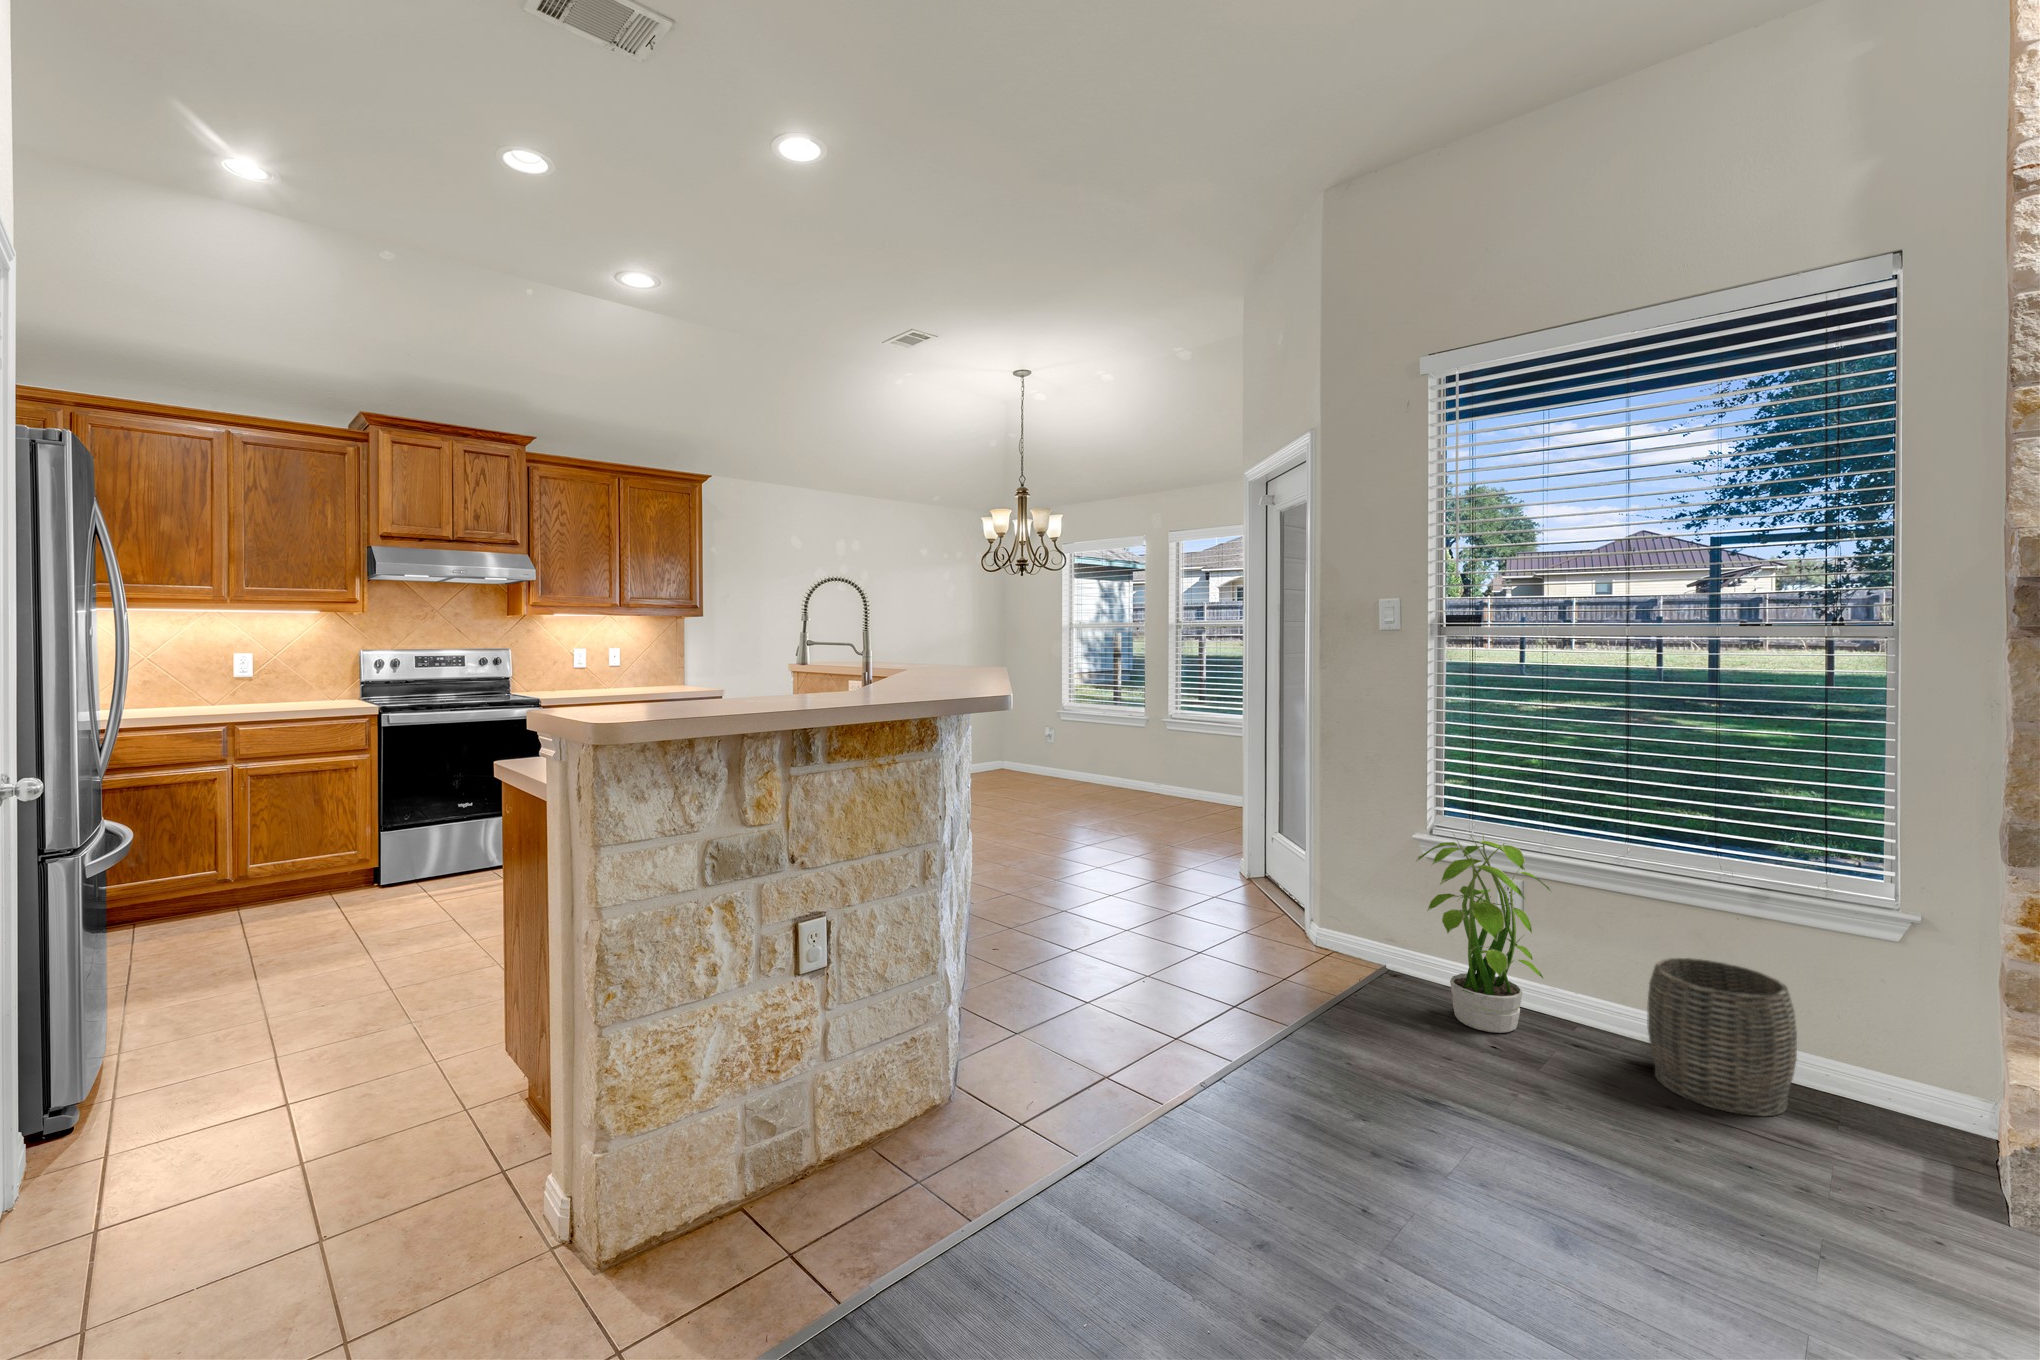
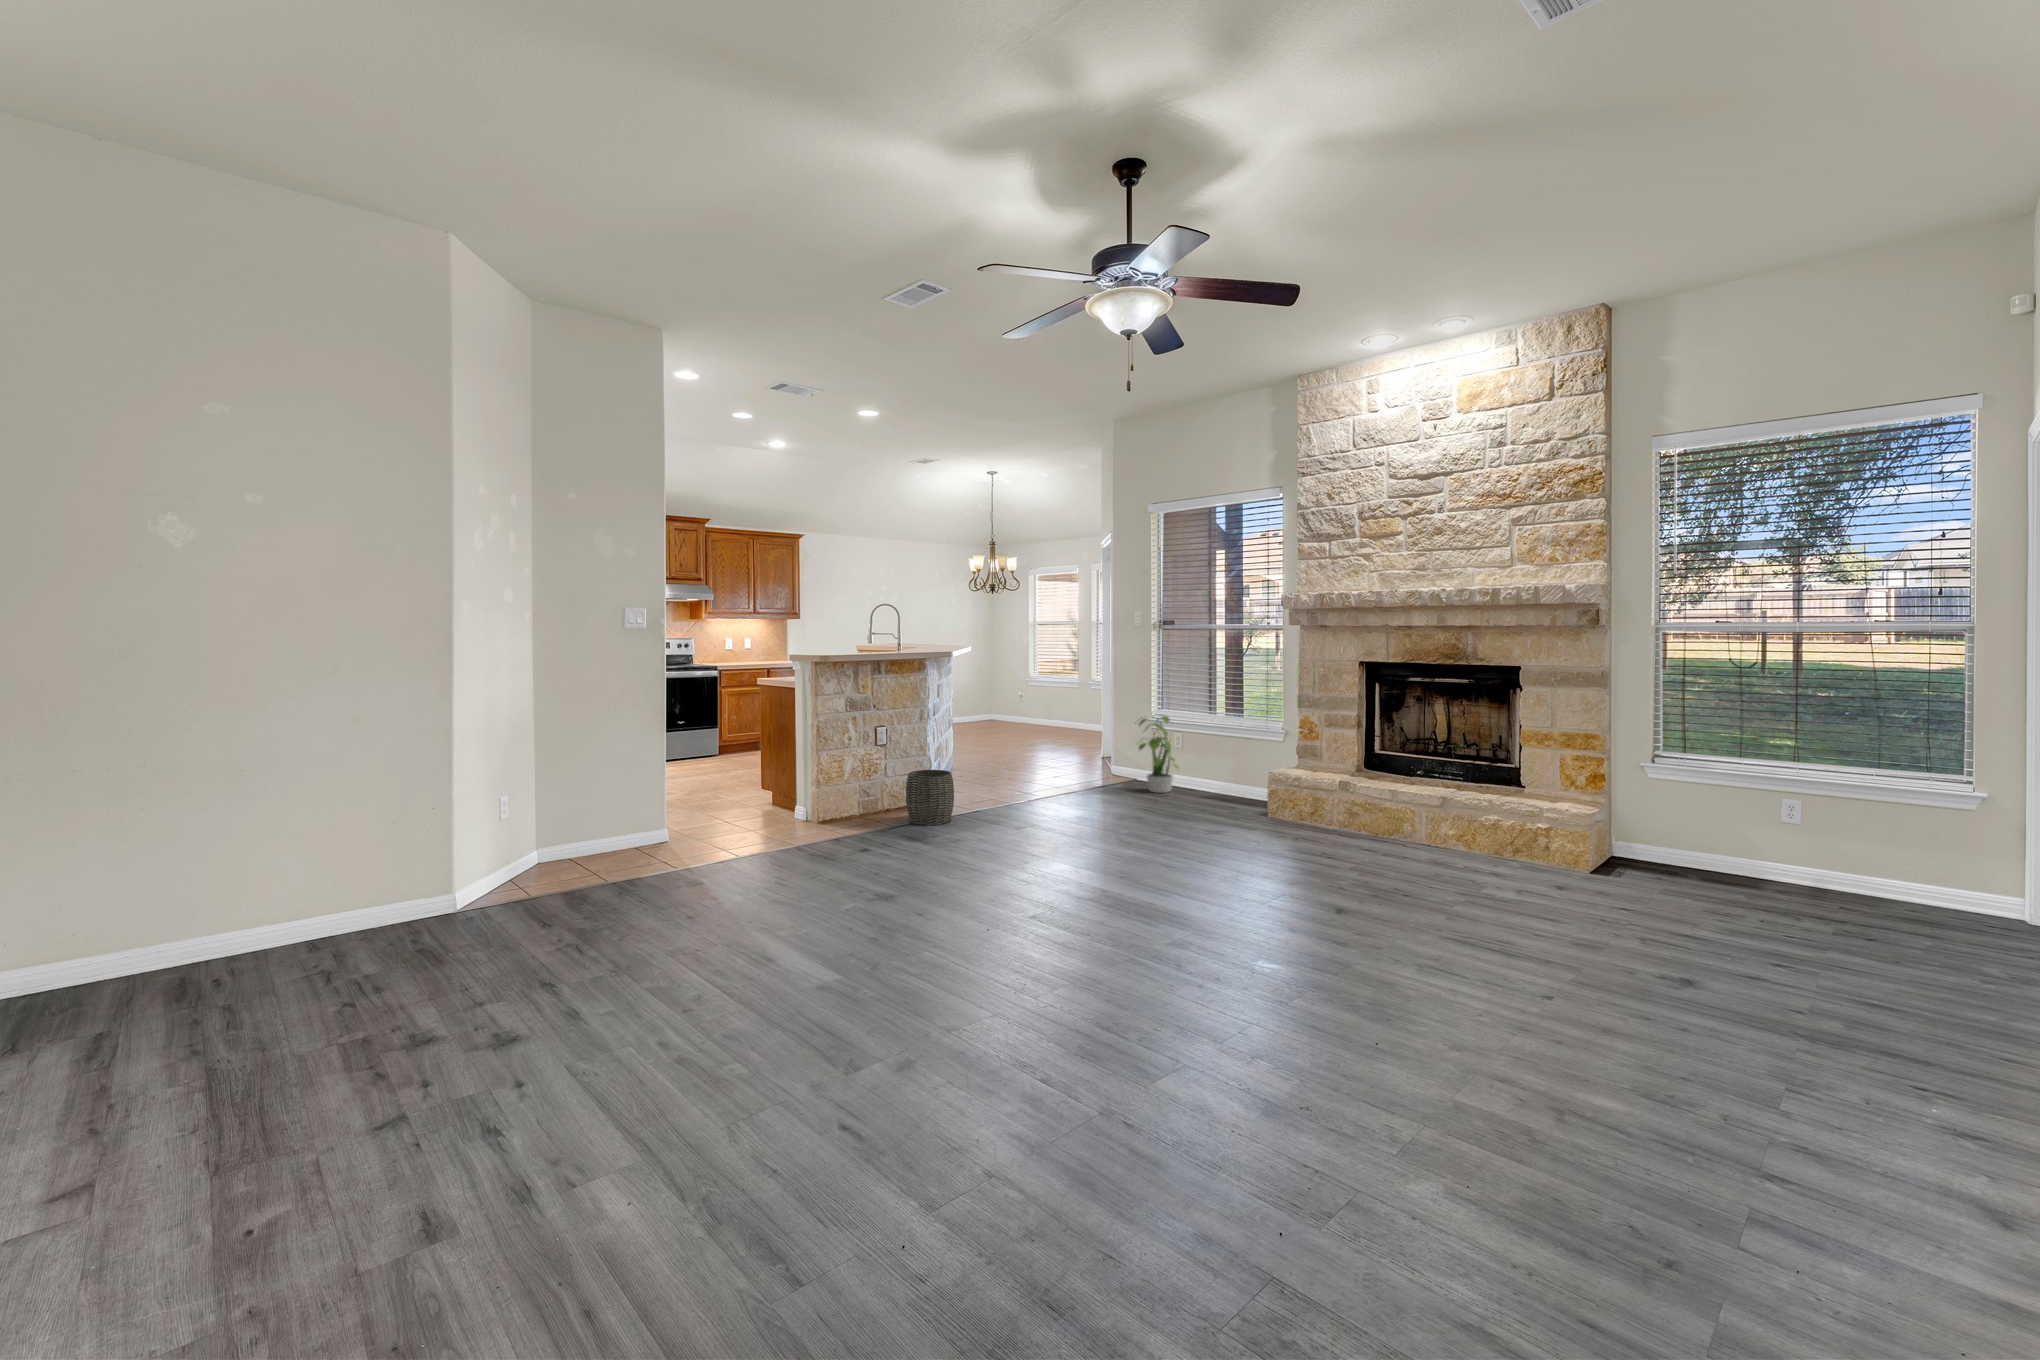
woven basket: present [1647,958,1797,1116] -> present [906,770,954,825]

